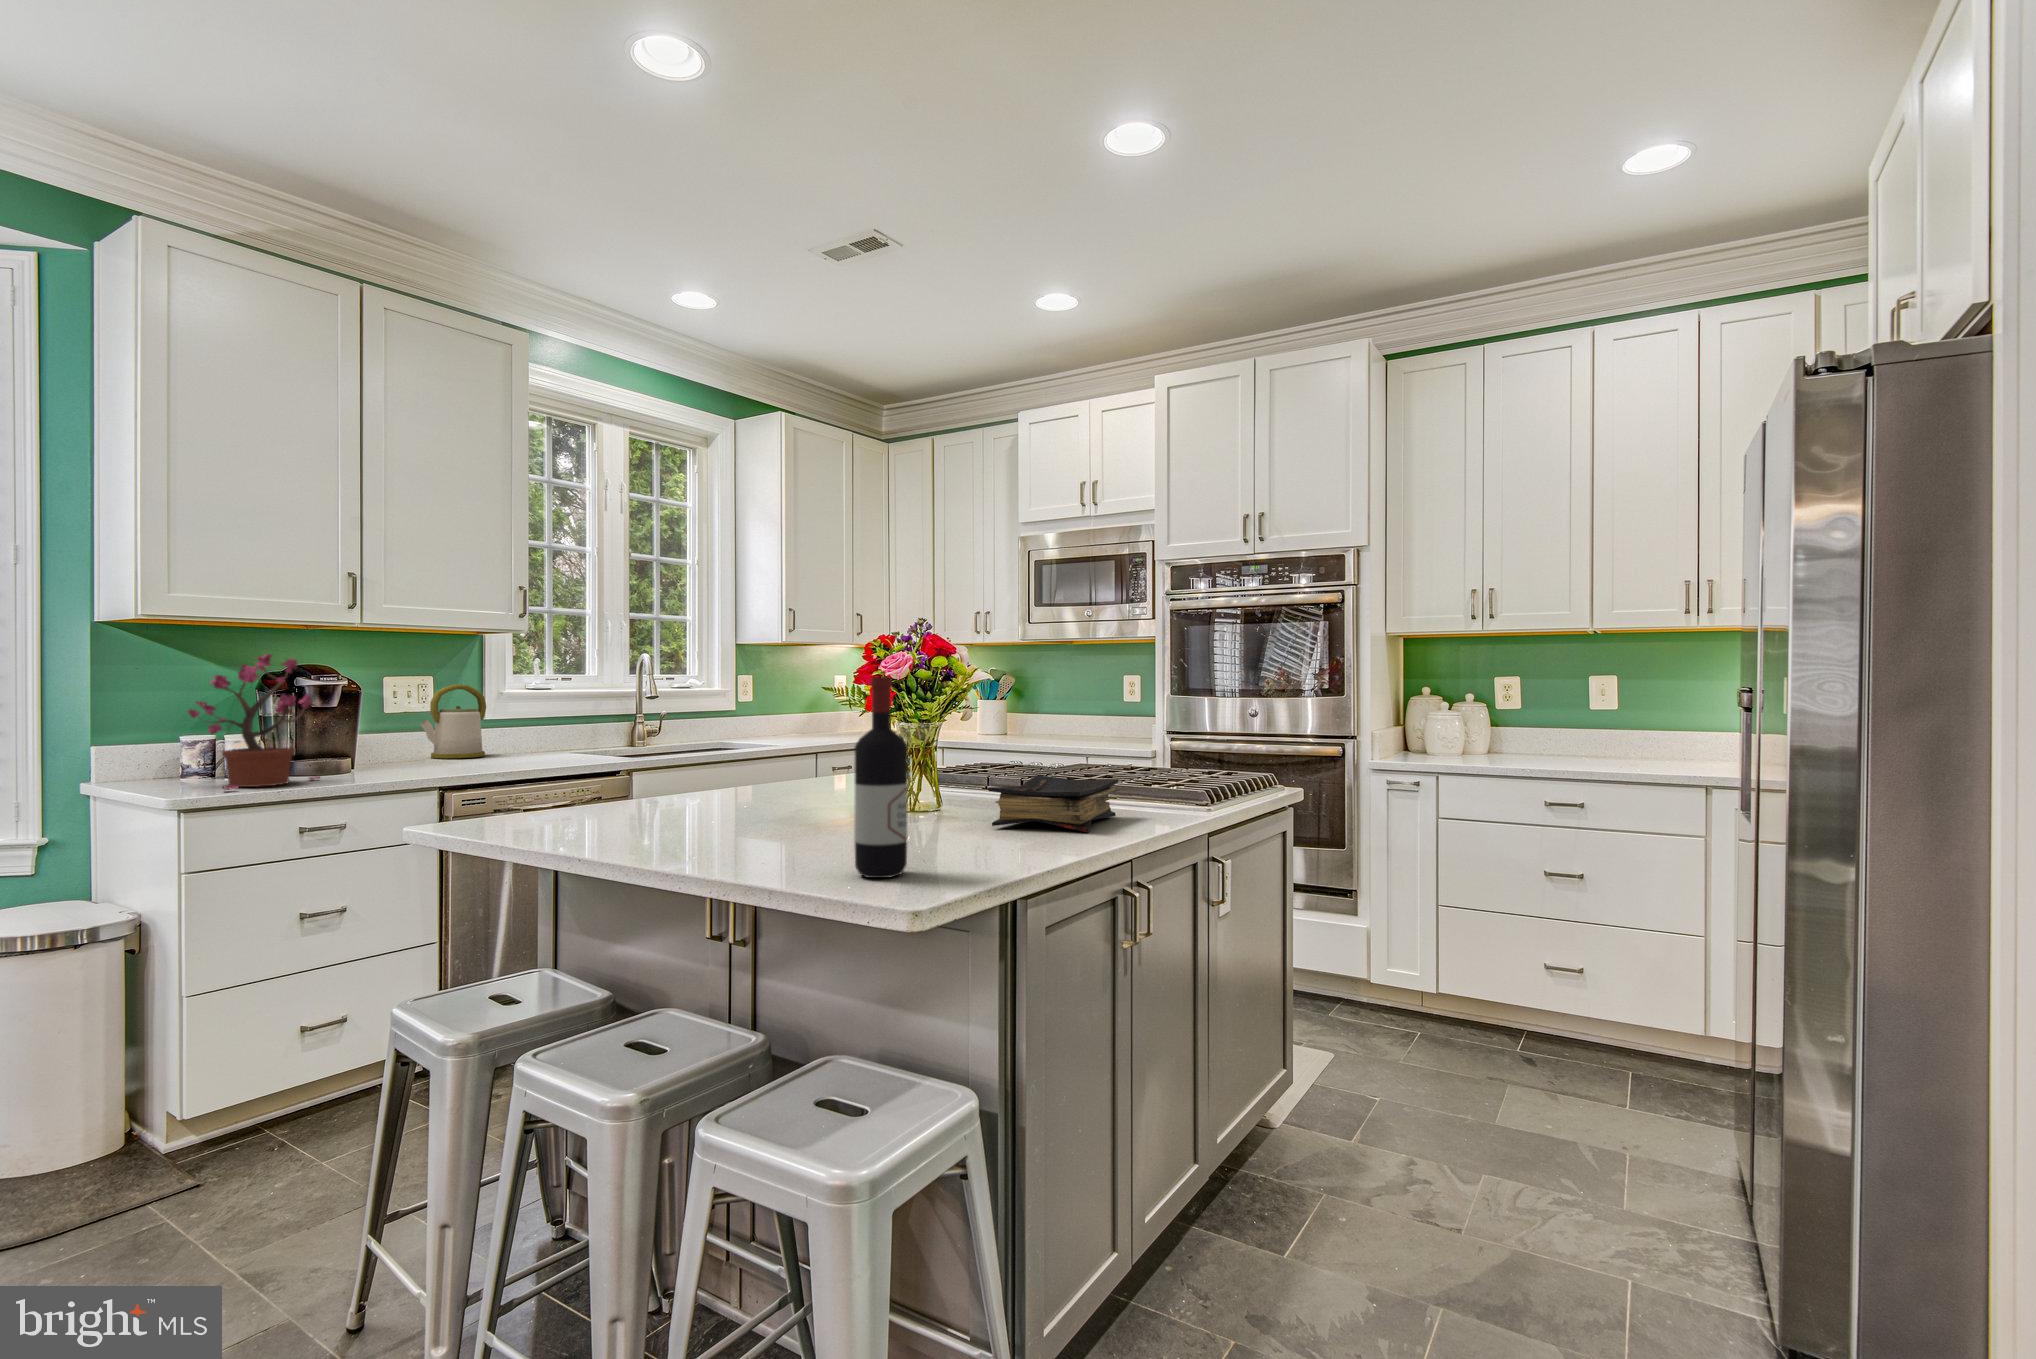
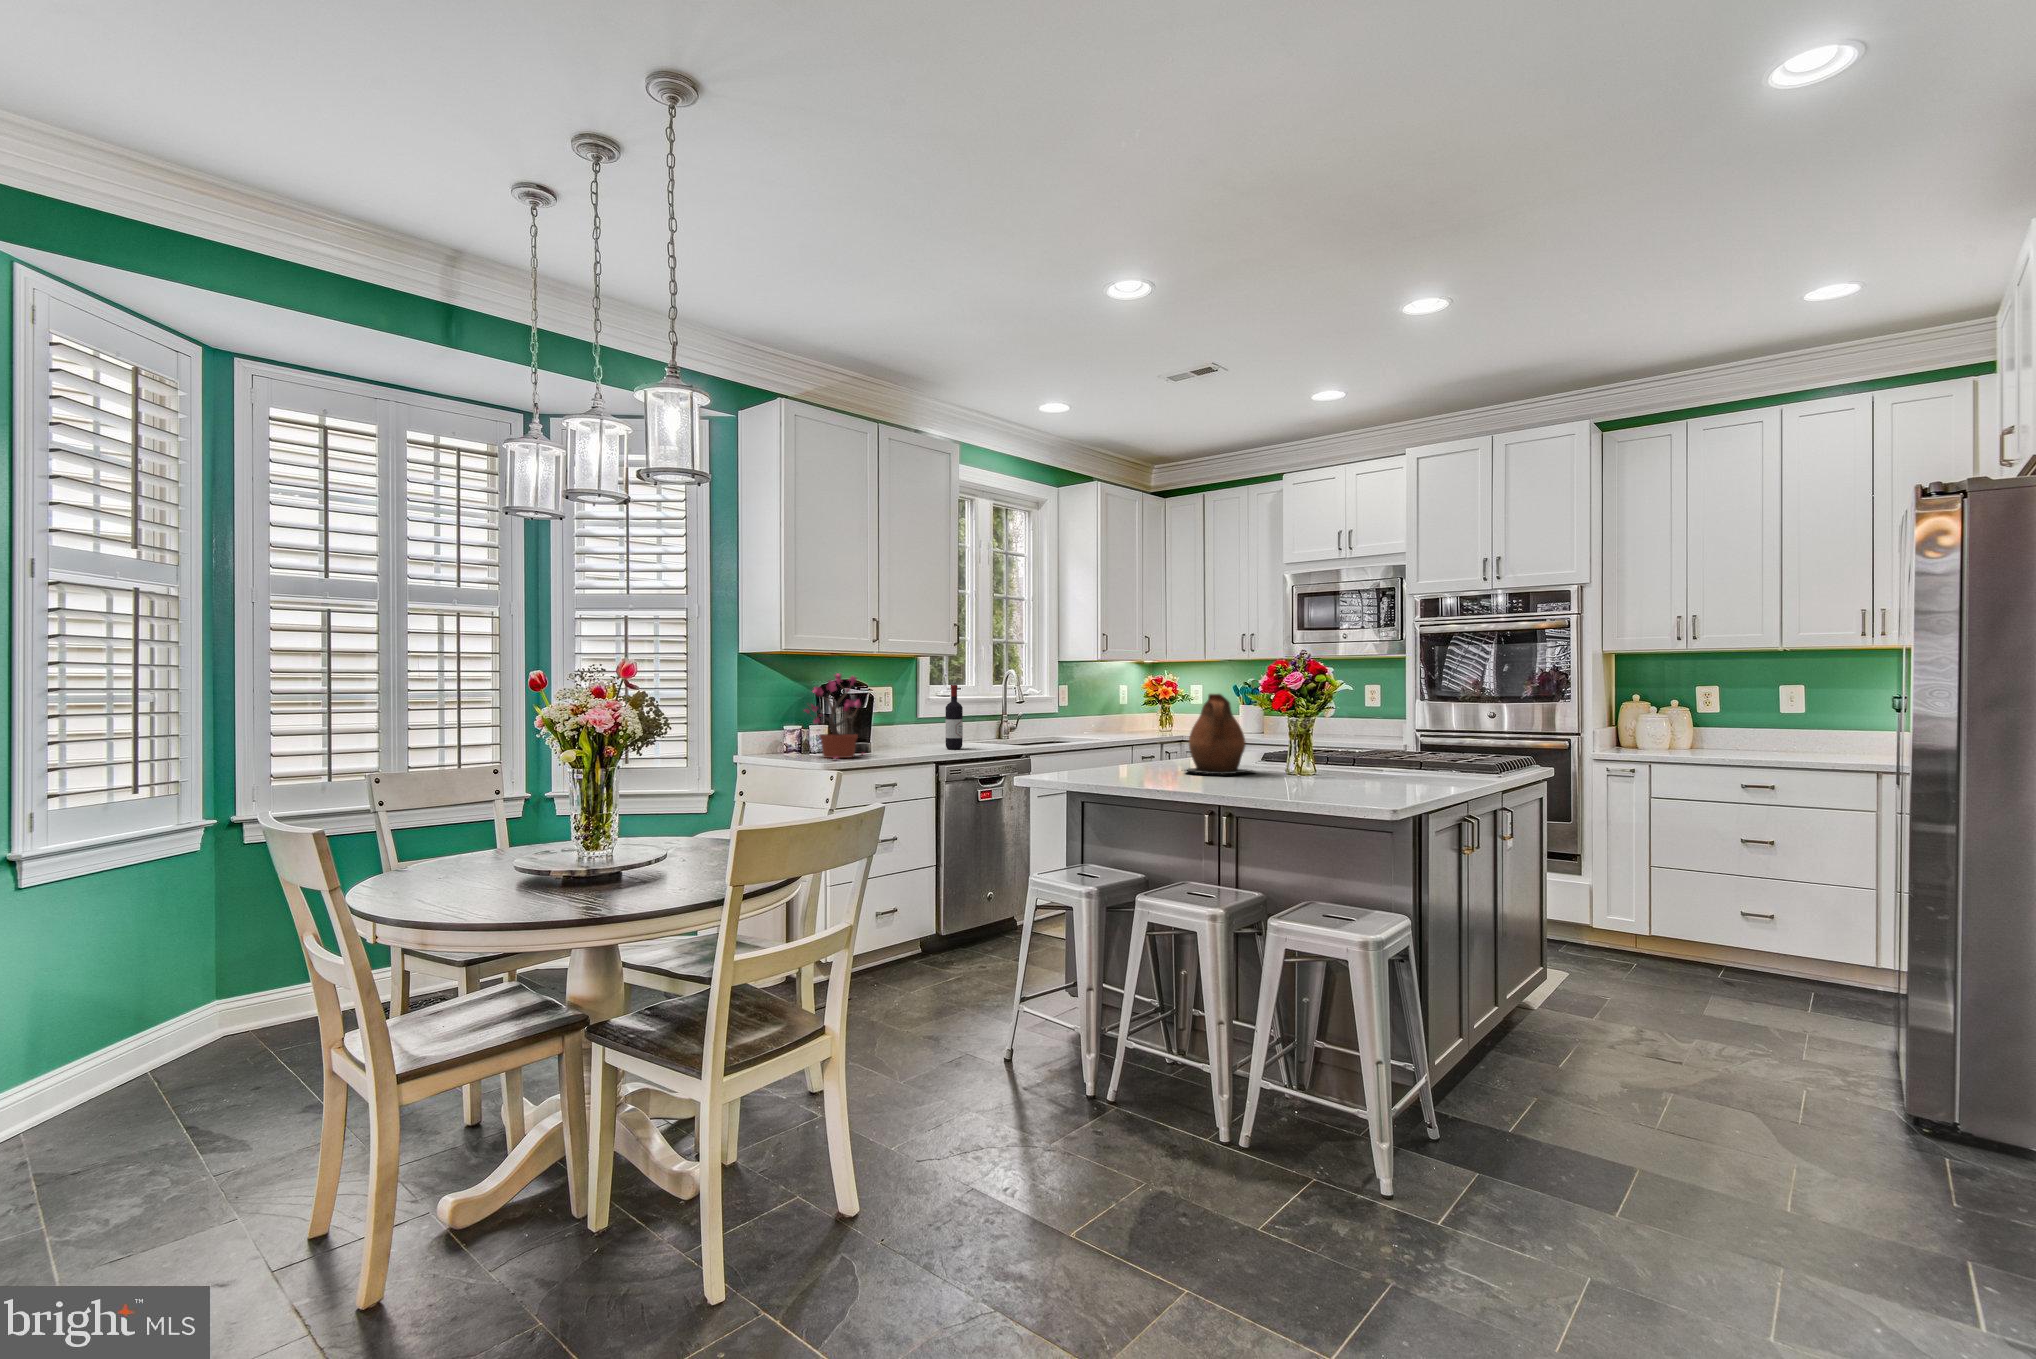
wine bottle: present [854,677,908,878] -> present [945,685,963,749]
kettle: present [420,684,486,758] -> none [885,692,923,744]
ceramic pitcher: none [732,685,854,814] -> present [1187,694,1251,774]
book: present [989,775,1121,832] -> none [1366,752,1446,785]

